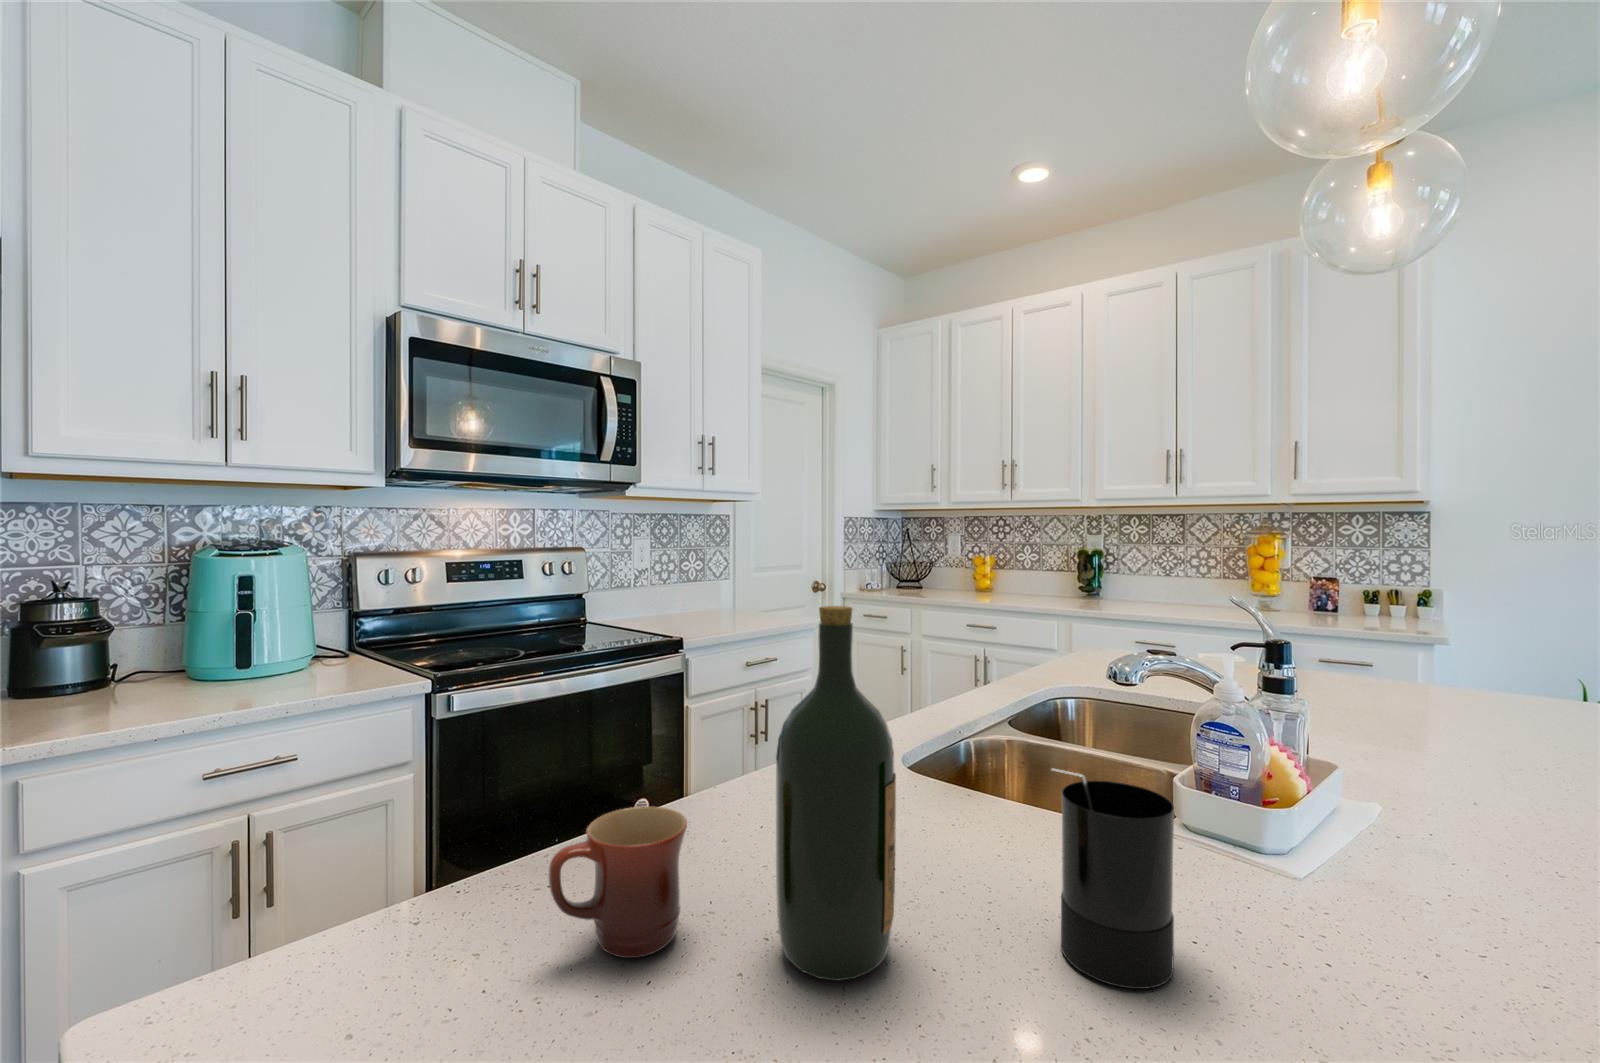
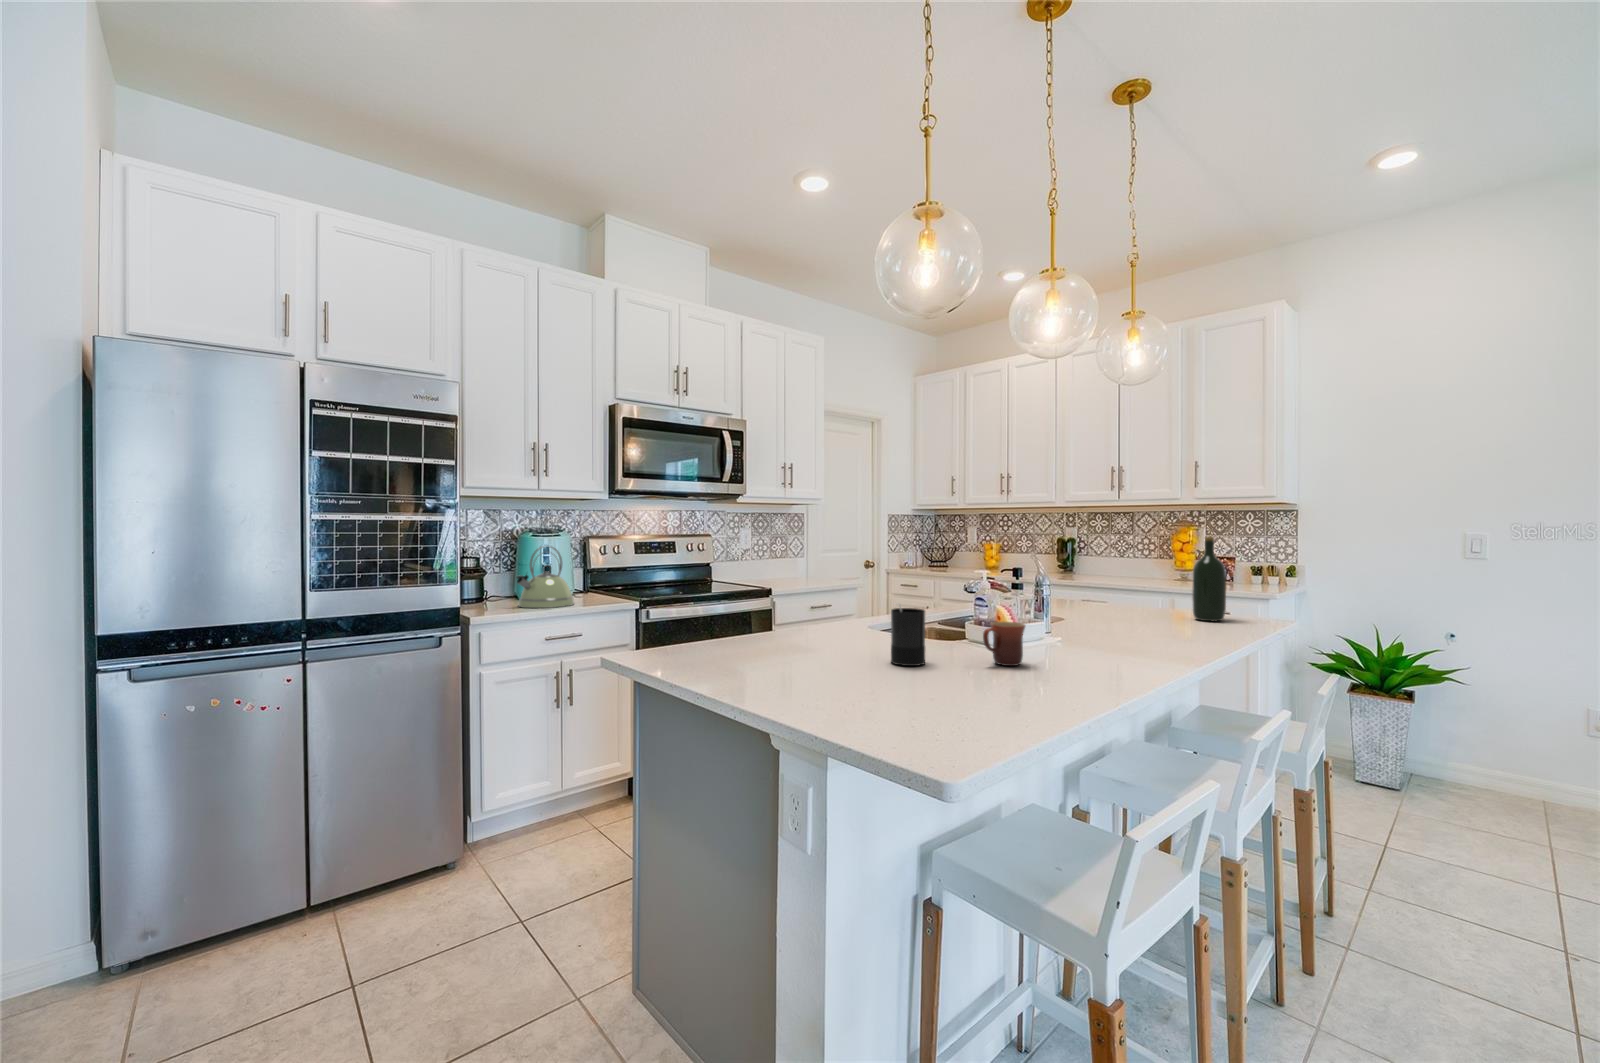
kettle: none [139,575,290,708] -> present [516,546,574,608]
wine bottle: present [776,606,896,981] -> present [1192,537,1226,621]
mug: present [548,806,687,958] -> present [983,622,1025,666]

